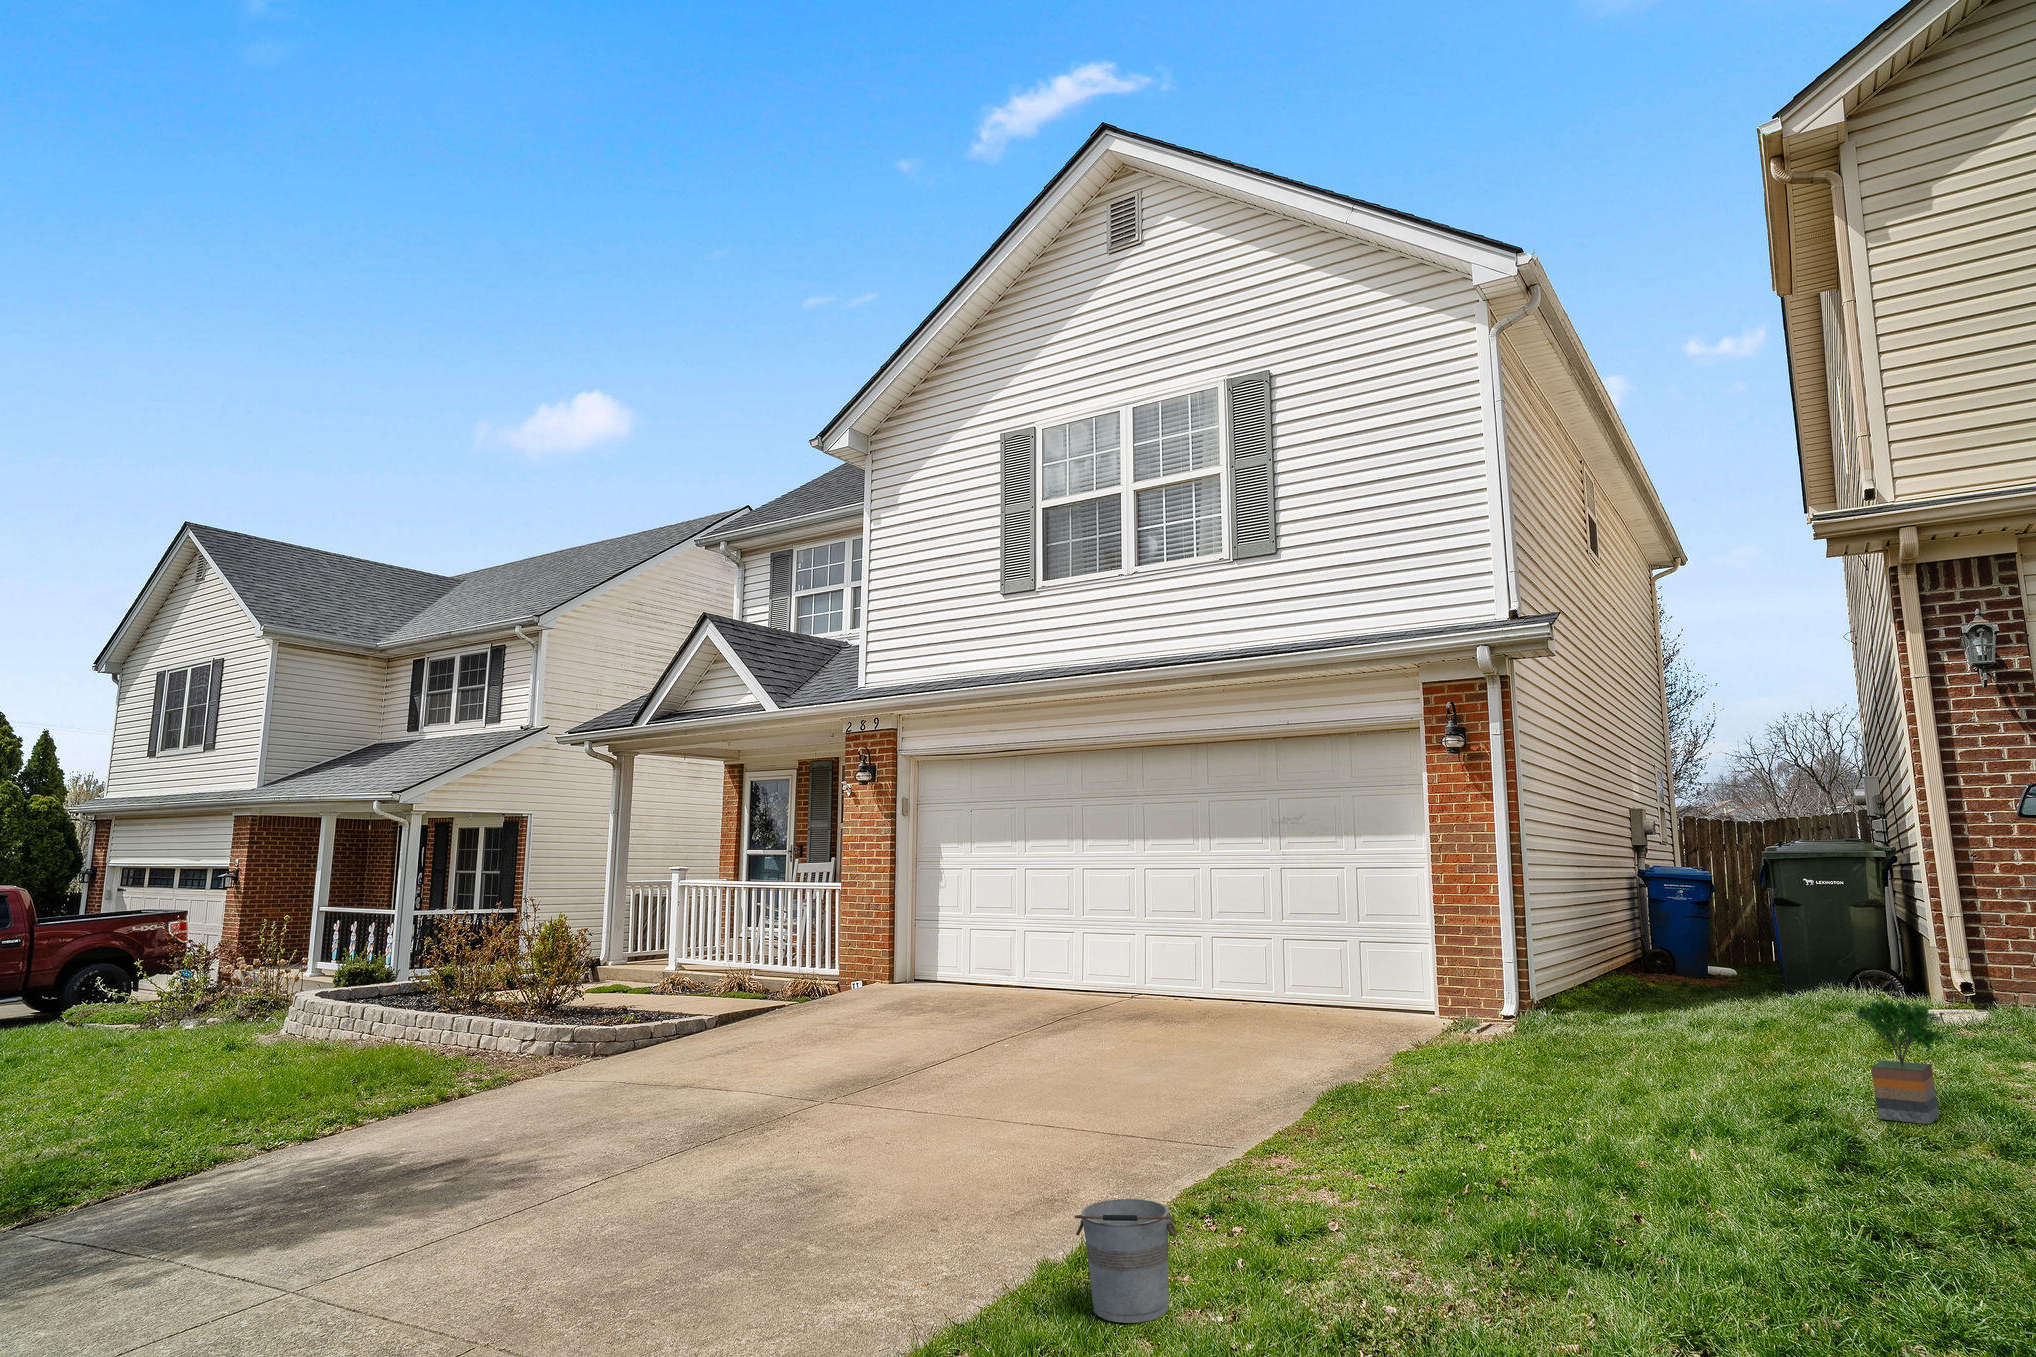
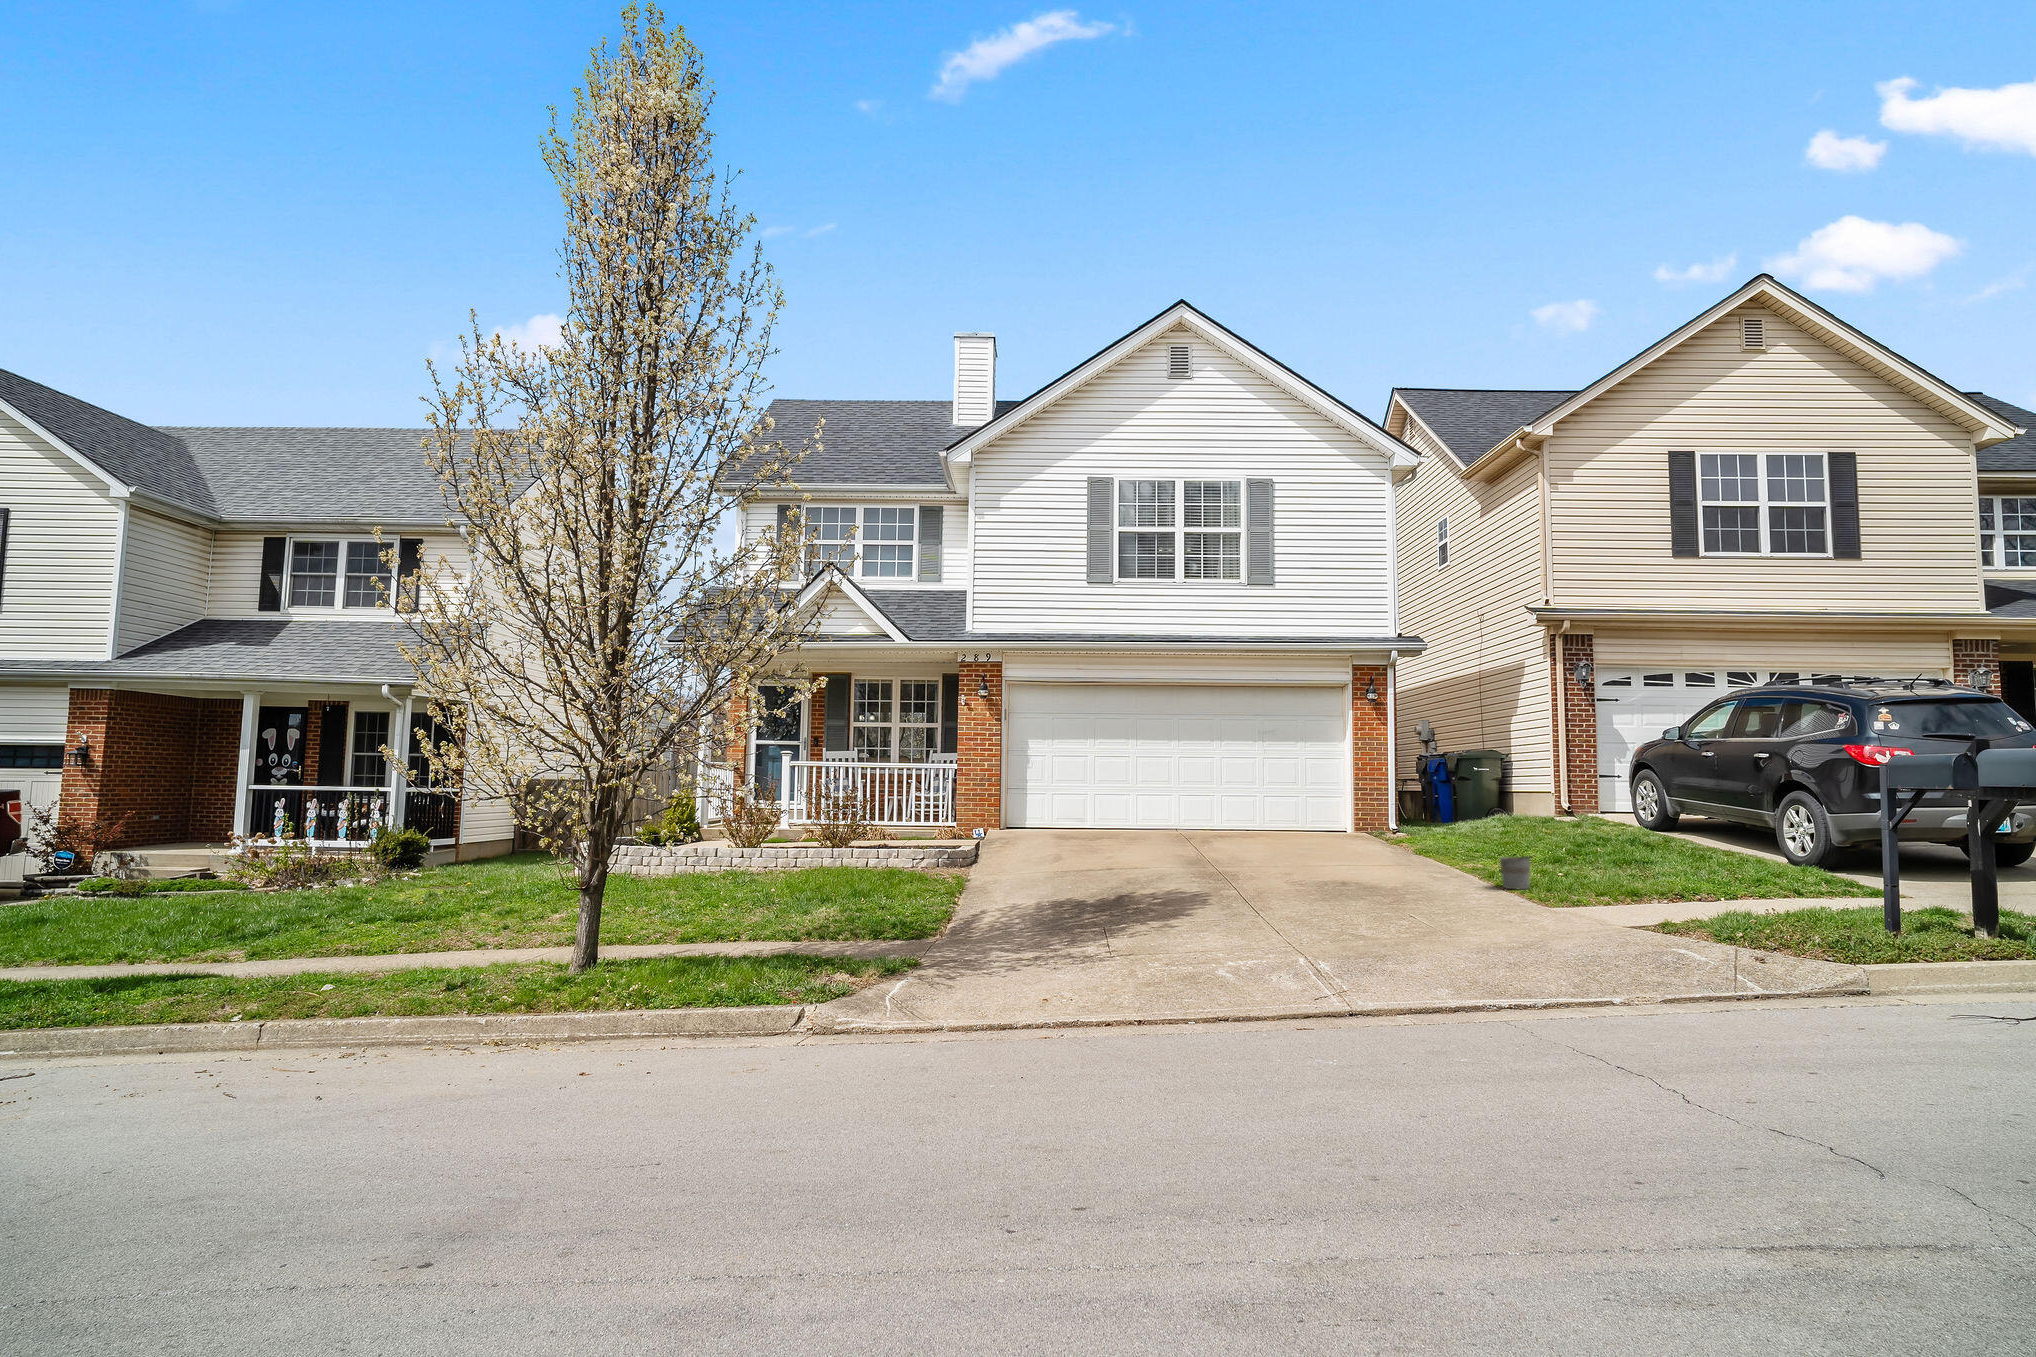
potted tree: present [1855,1000,1945,1124] -> none [1614,802,1644,842]

